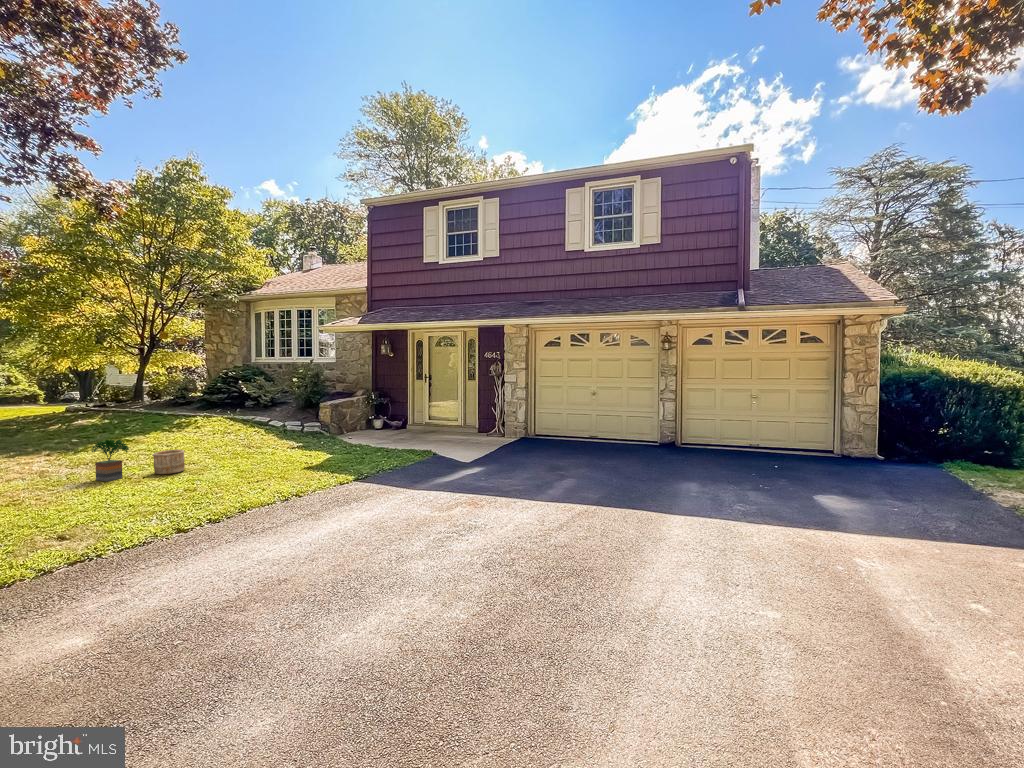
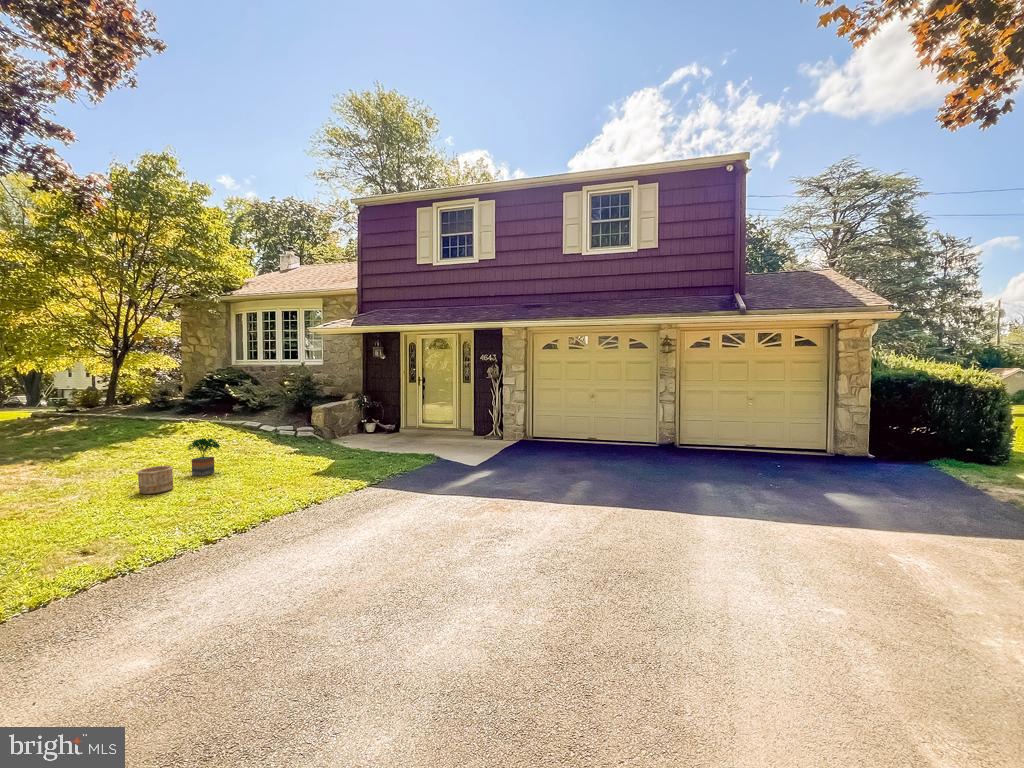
potted tree: present [92,440,129,481] -> present [188,438,220,476]

